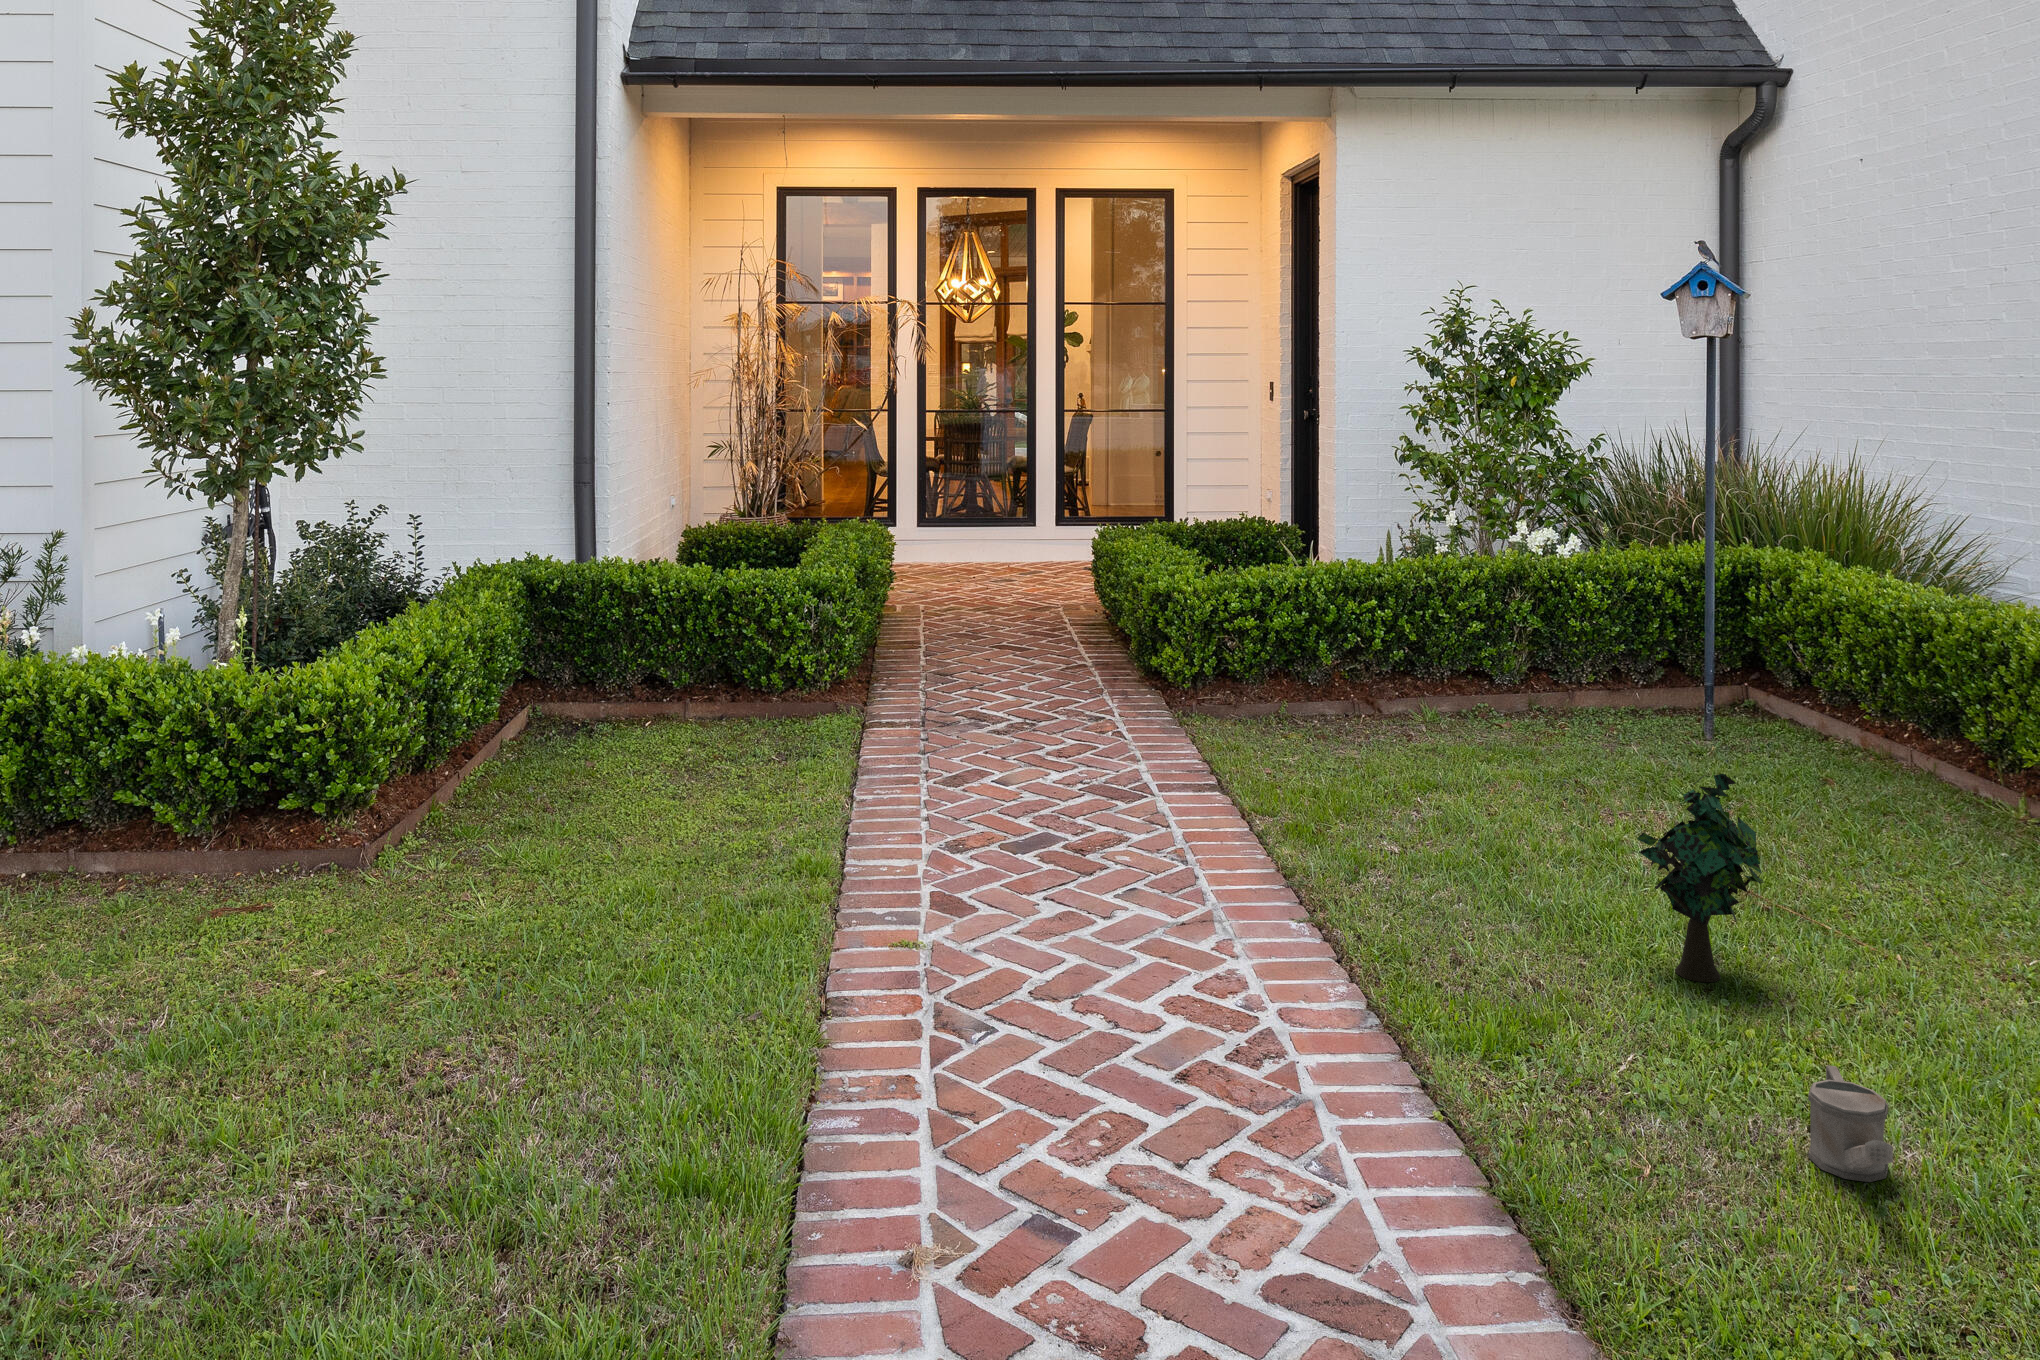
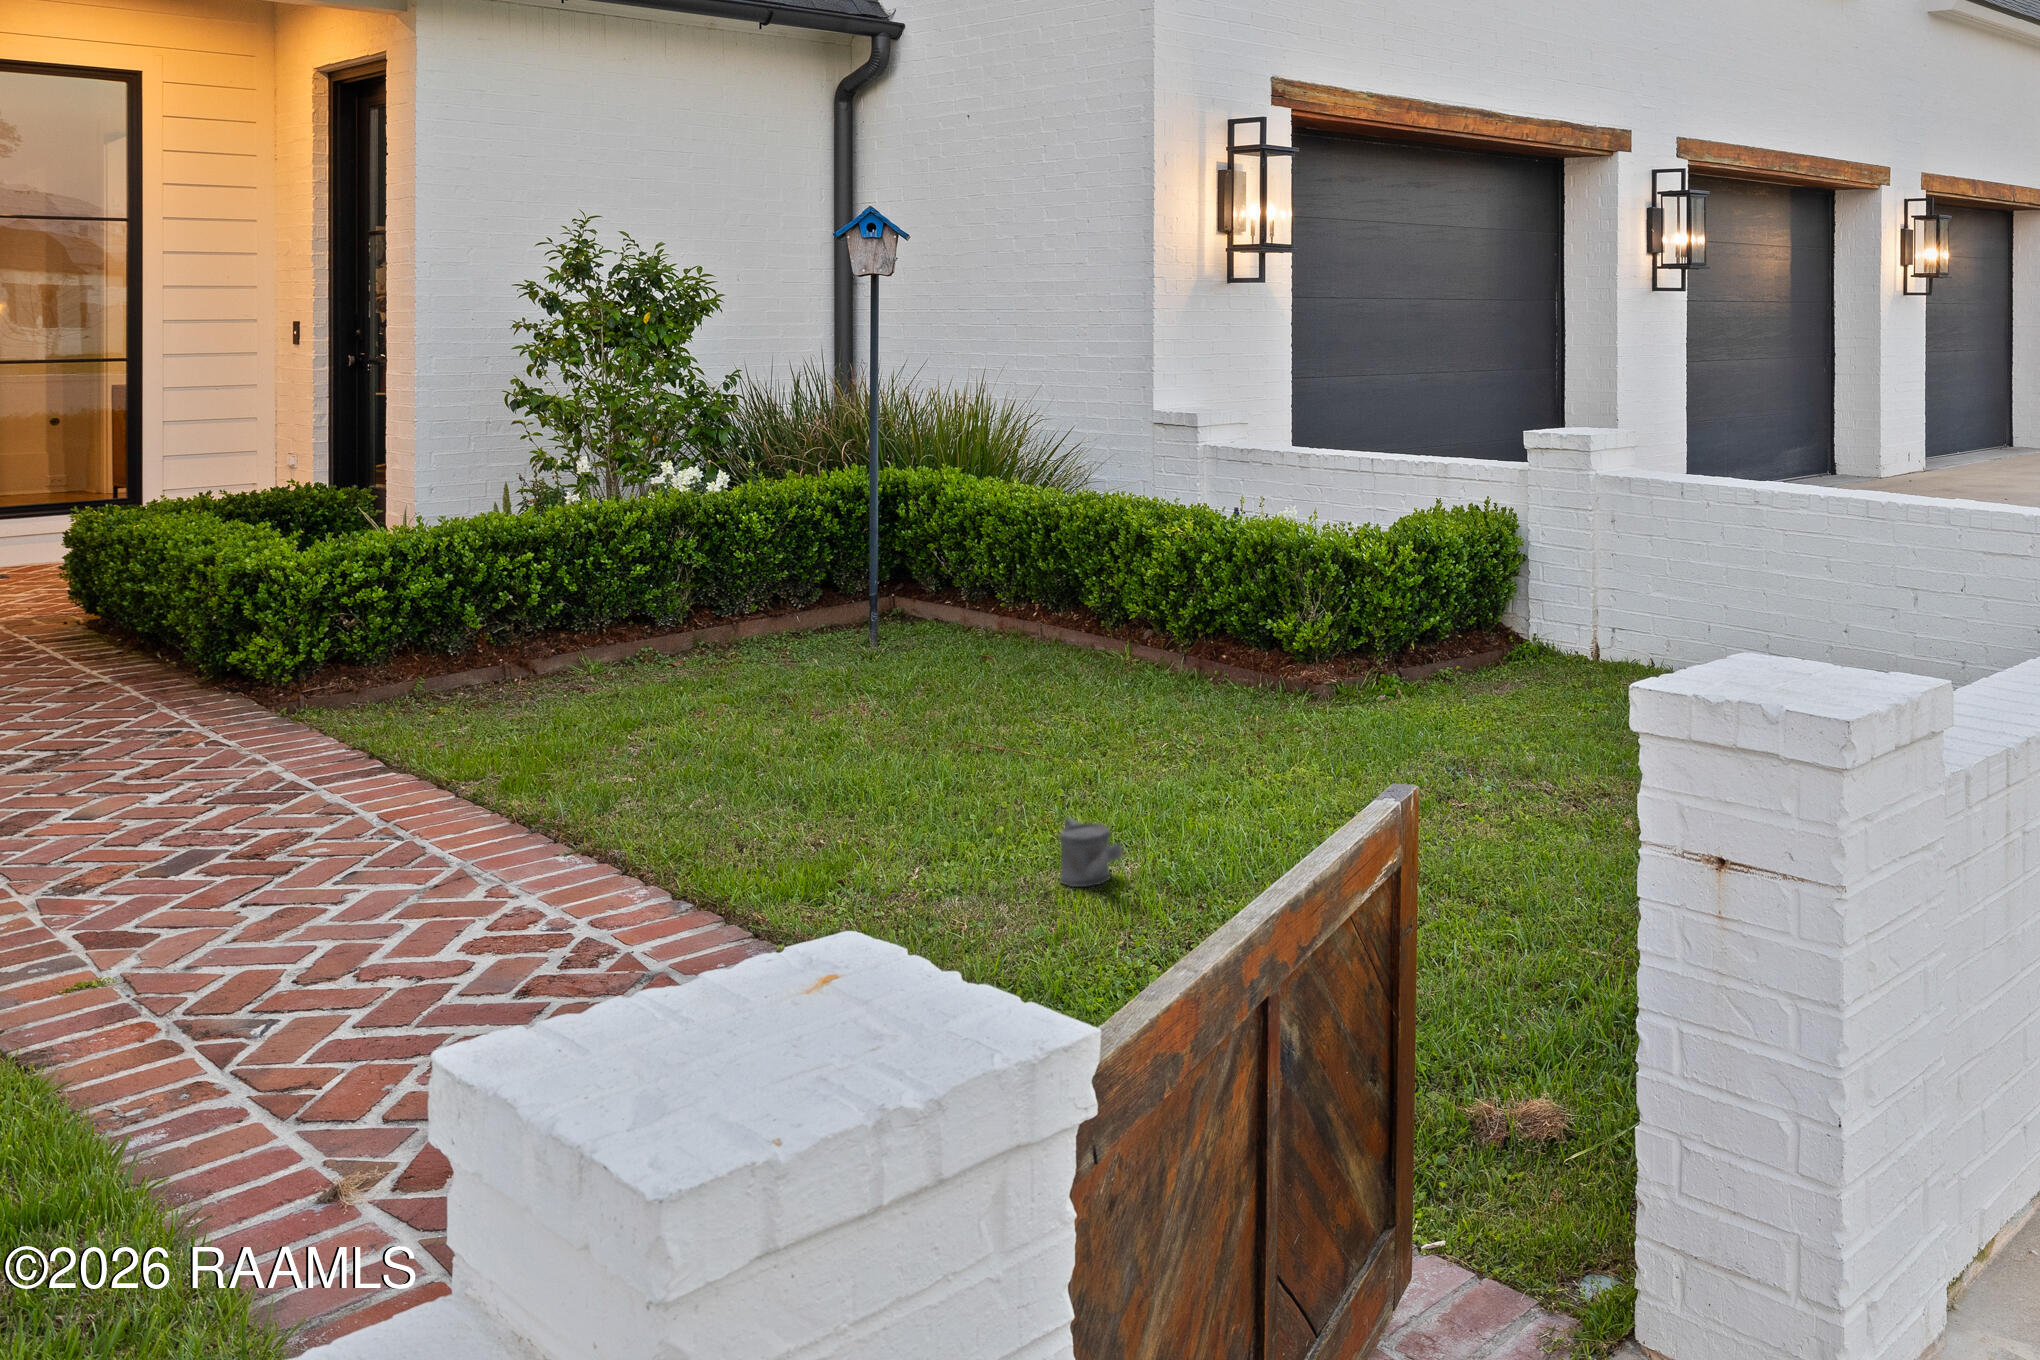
decorative plant: present [1637,774,1765,982] -> none [890,636,992,808]

